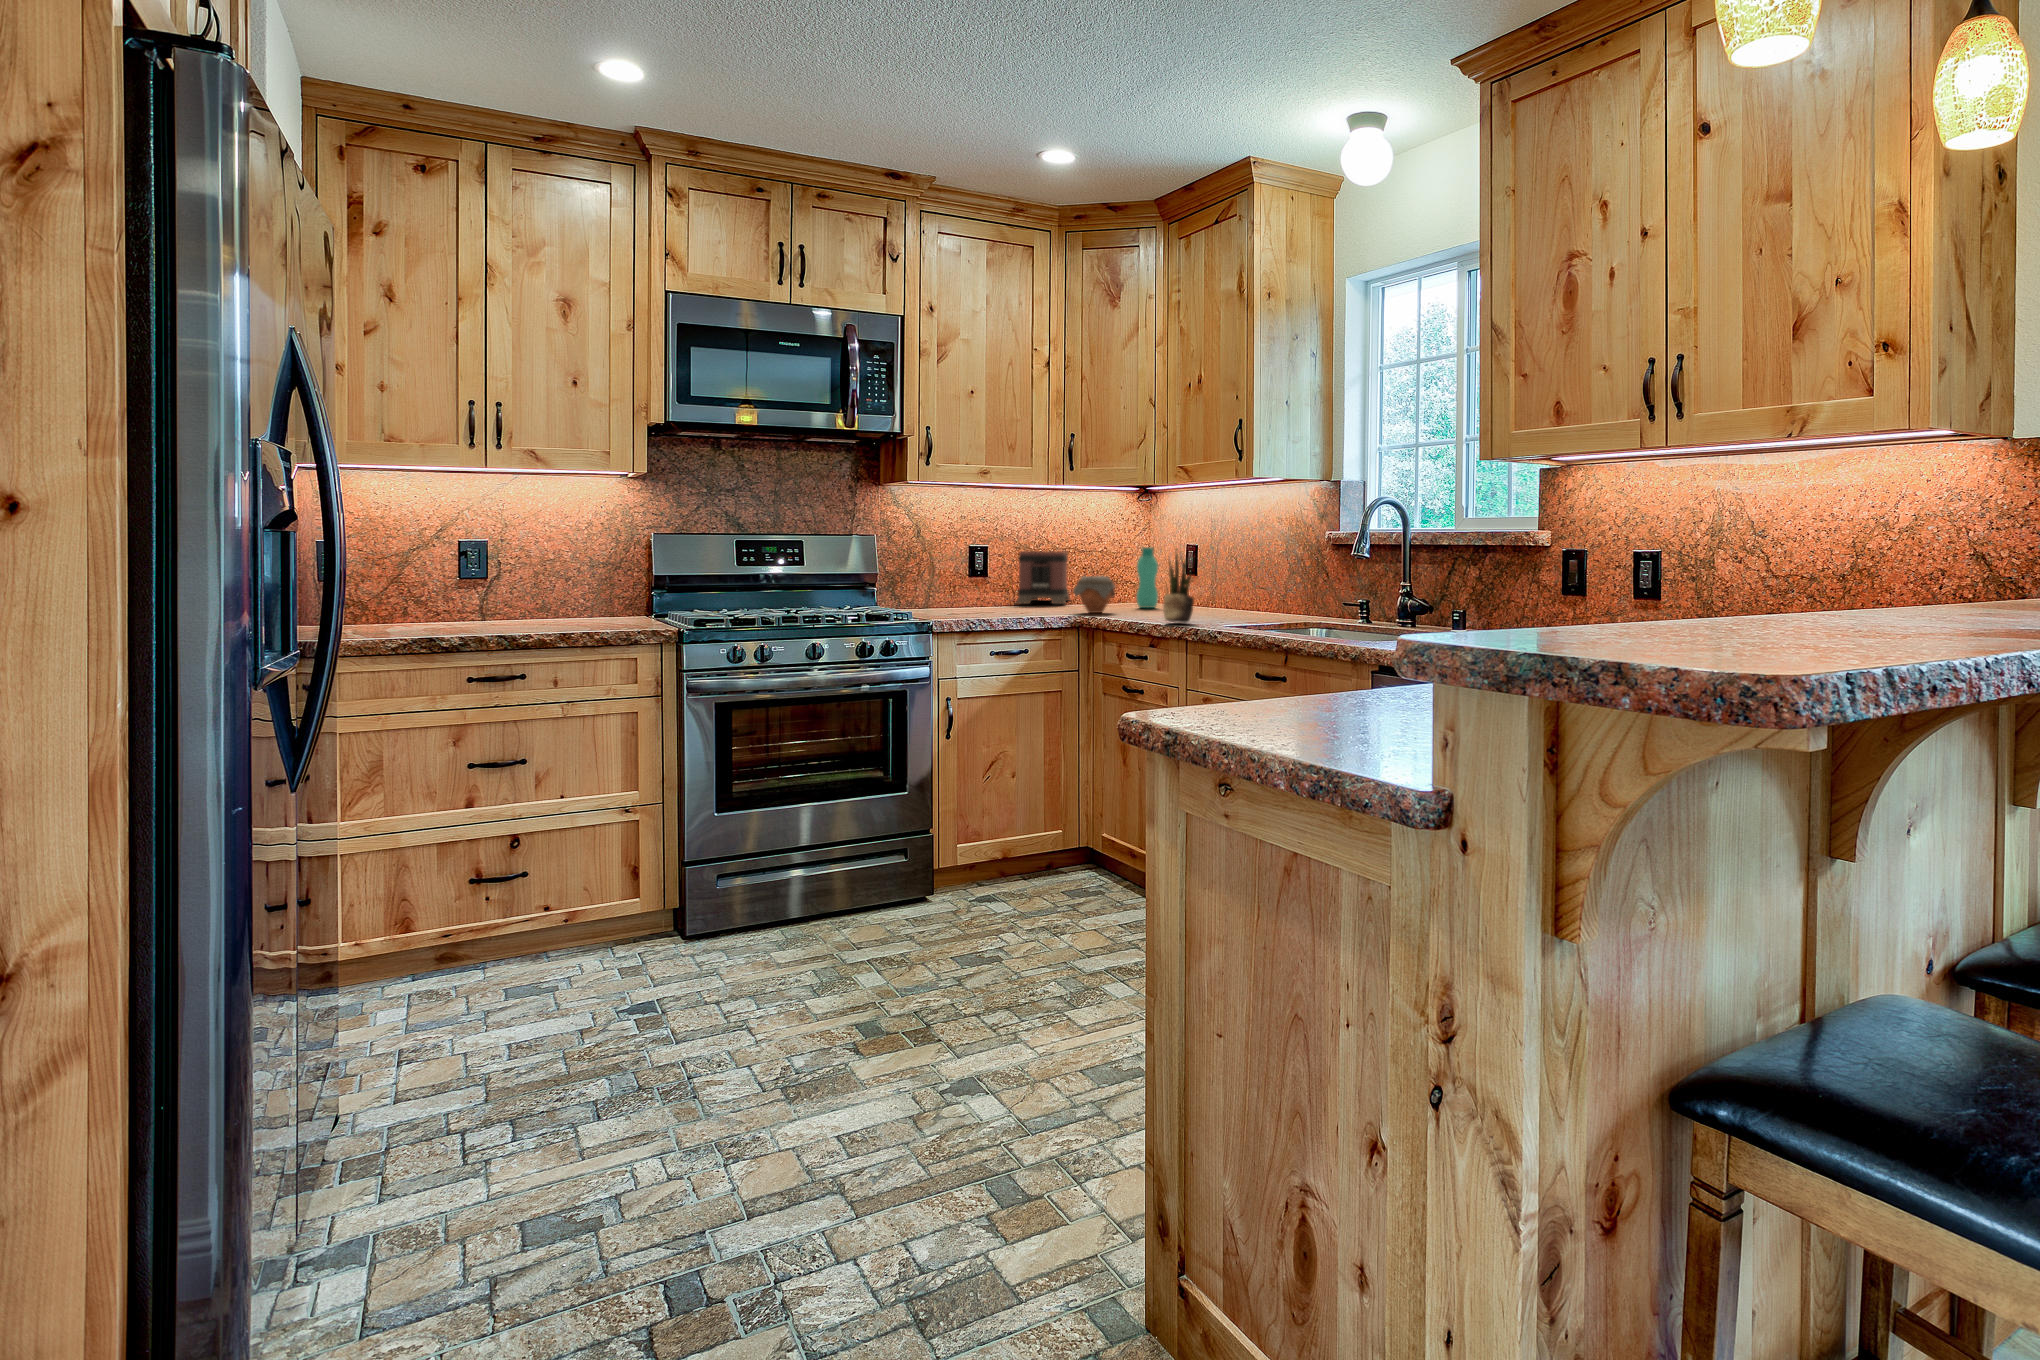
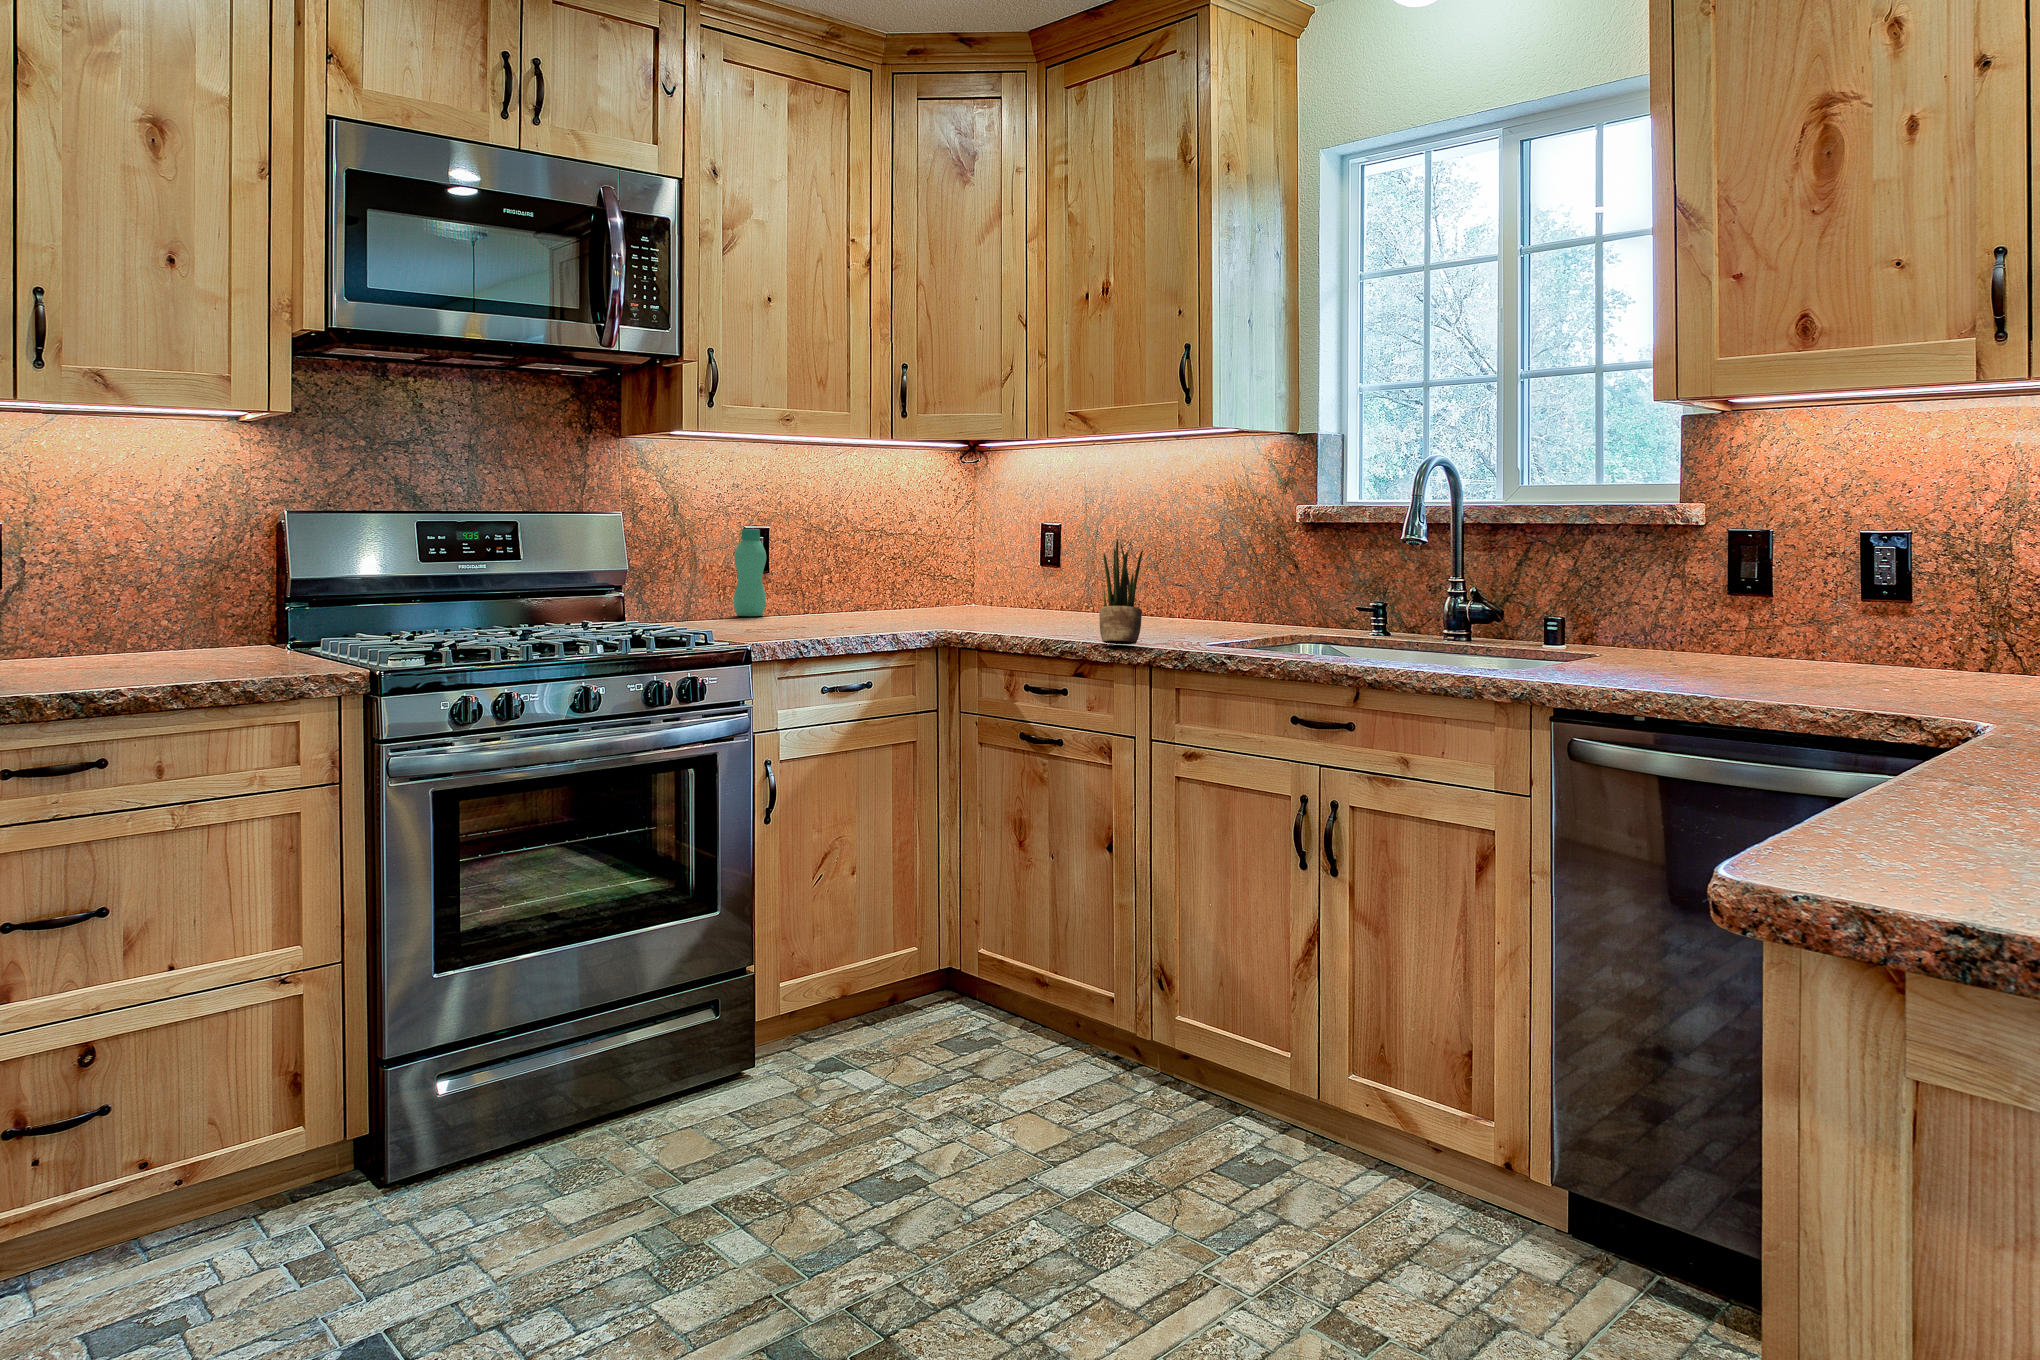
bottle: present [1136,547,1158,608] -> present [734,529,766,616]
toaster: present [1017,551,1070,604] -> none [802,536,886,614]
jar: present [1073,576,1115,613] -> none [932,575,993,629]

